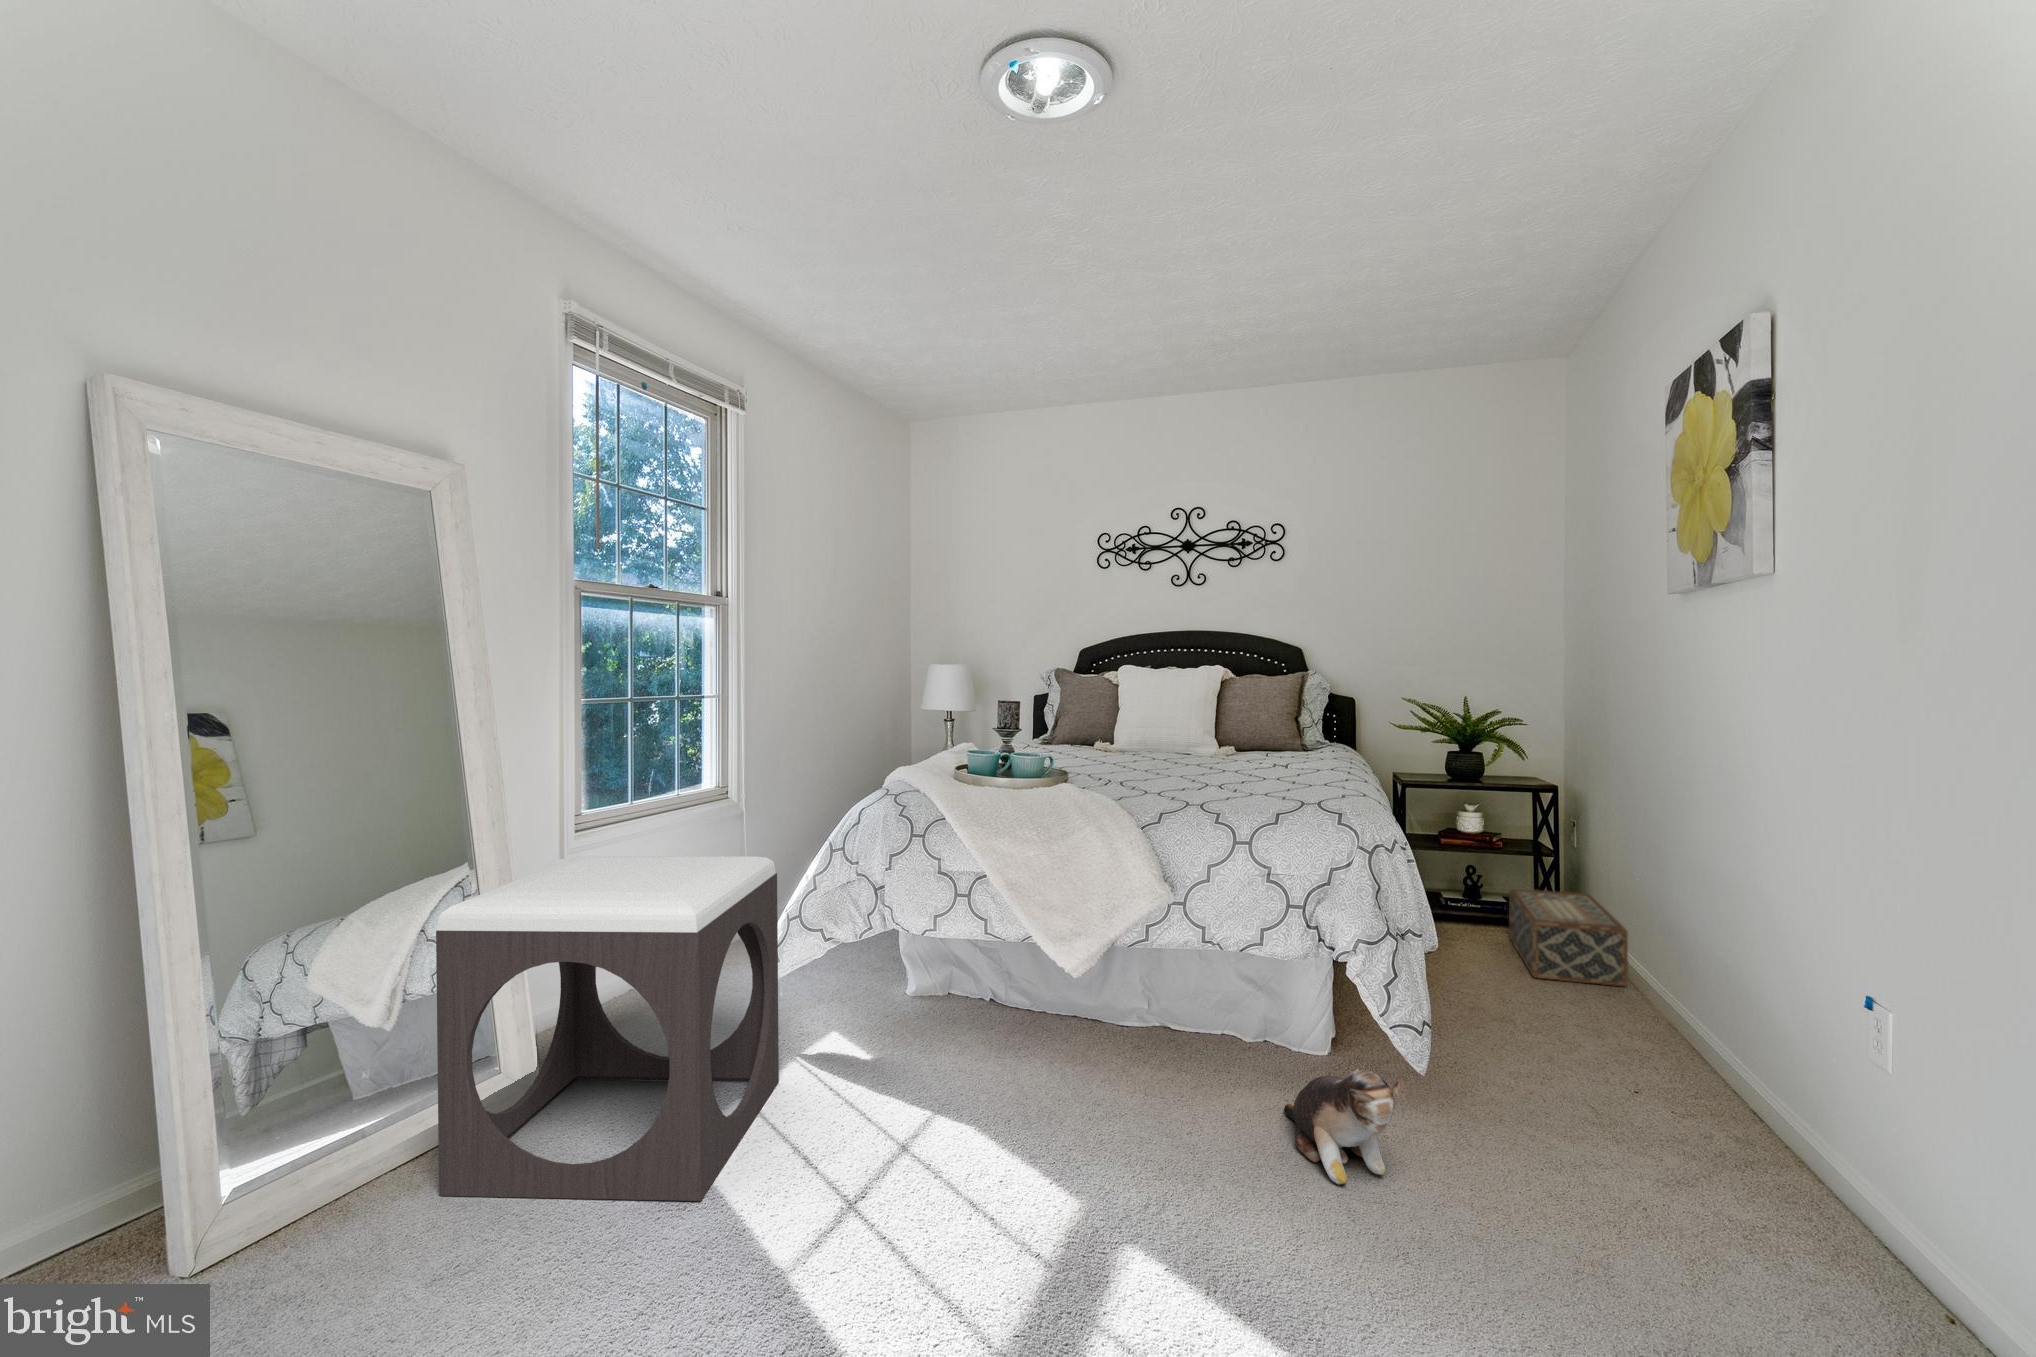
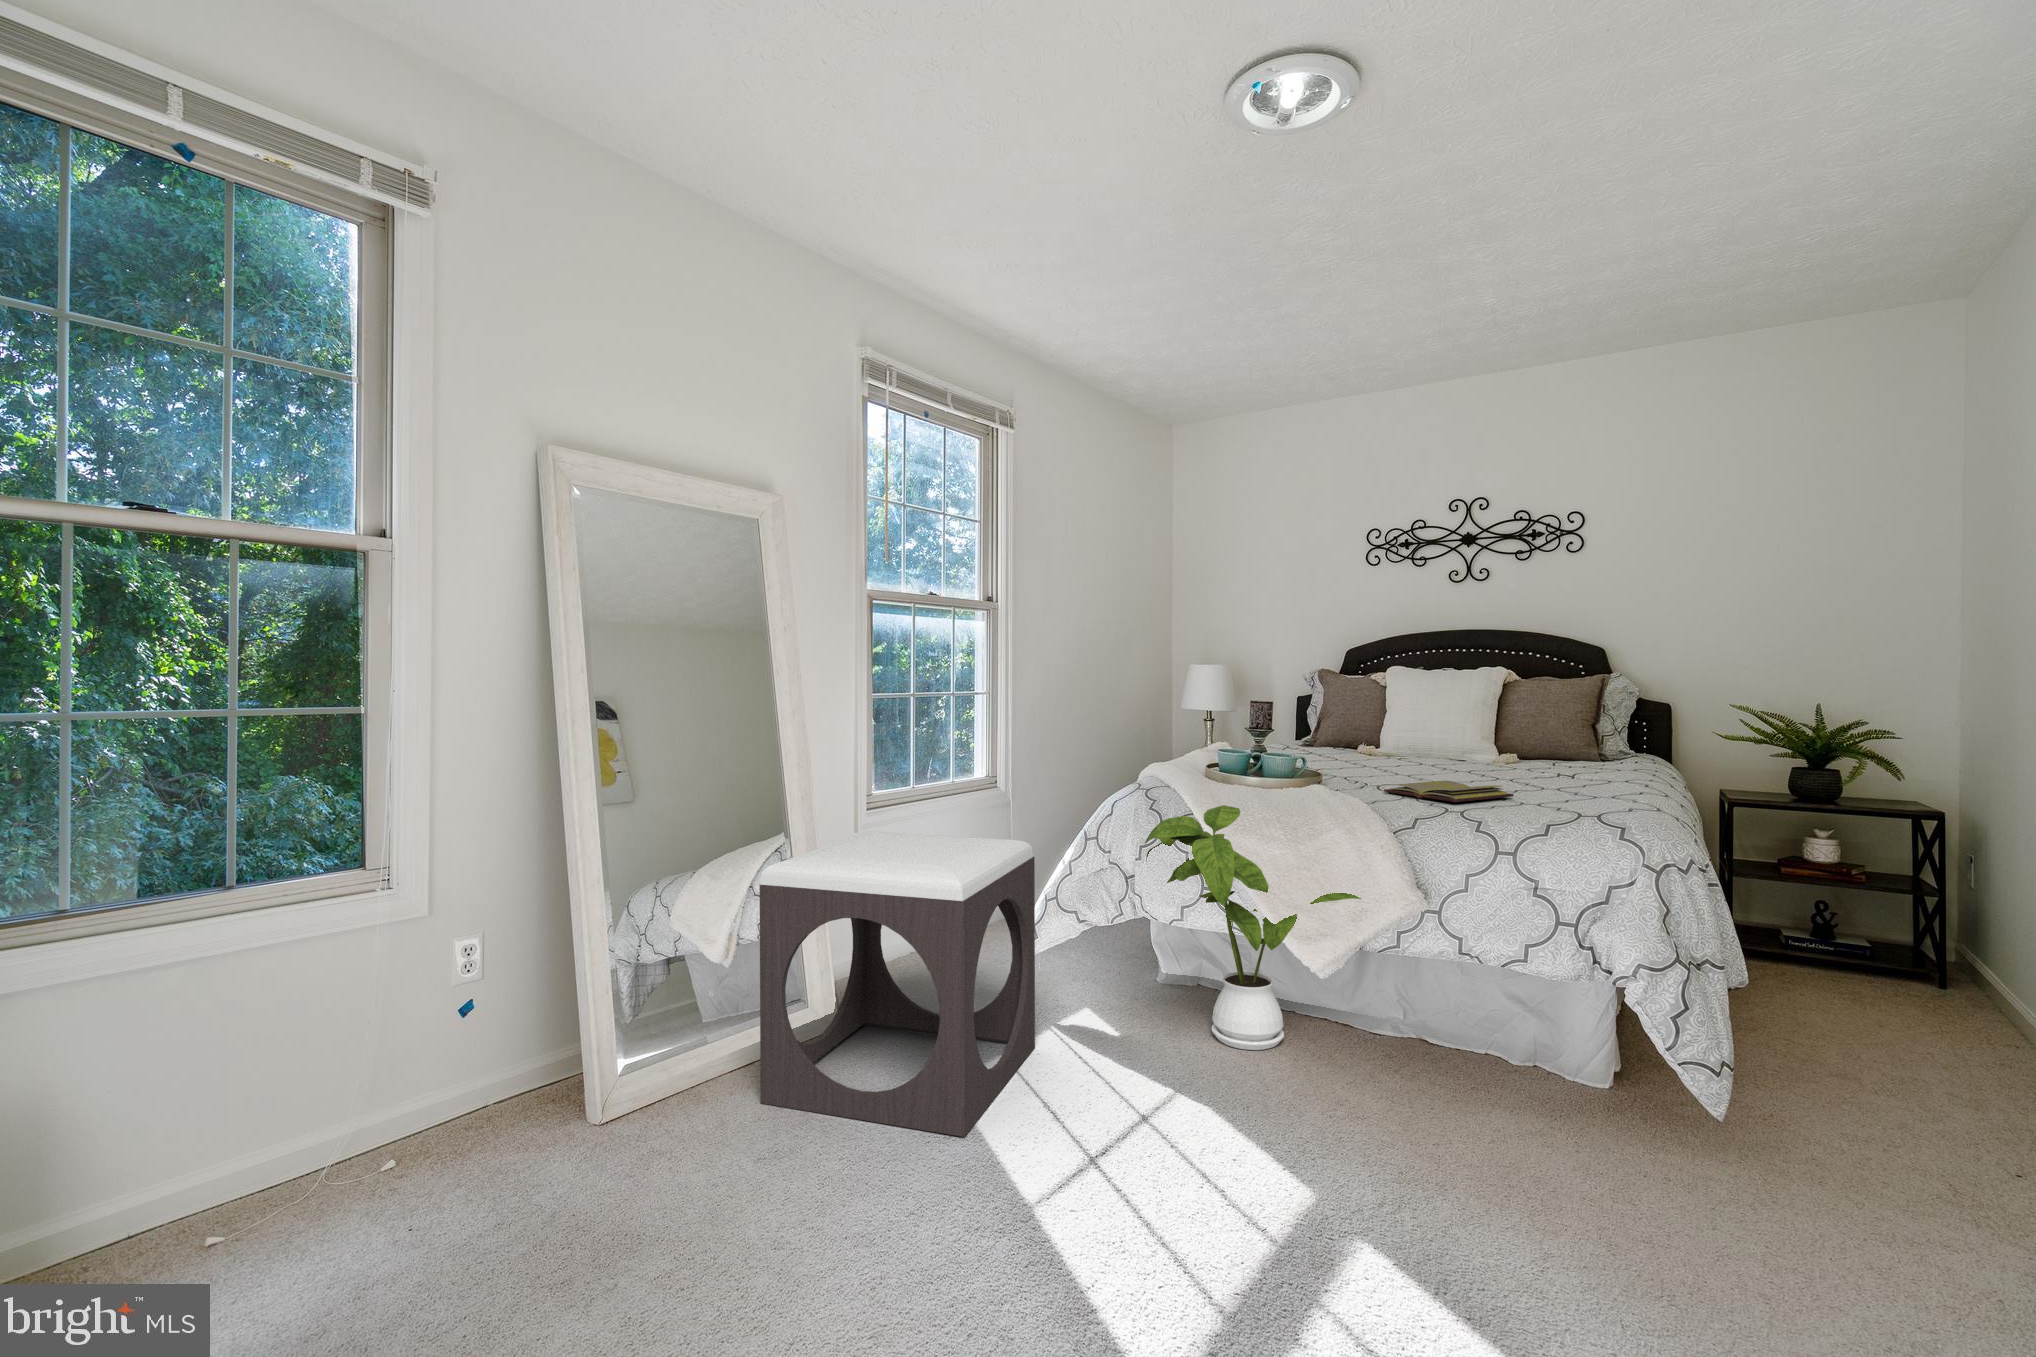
diary: none [1128,774,1243,795] -> present [1384,781,1514,802]
house plant: none [897,808,1133,1057] -> present [1145,805,1361,1050]
woven basket: present [1509,889,1628,986] -> none [1869,931,2030,1056]
plush toy: present [1284,1068,1404,1184] -> none [1546,1095,1675,1214]

